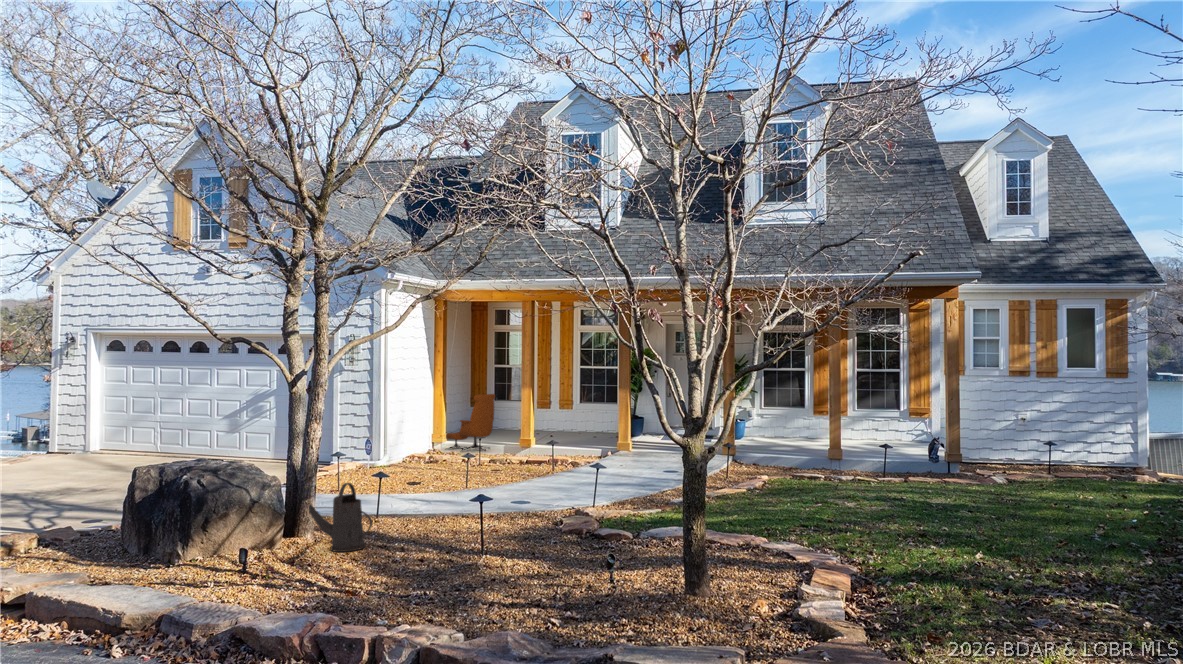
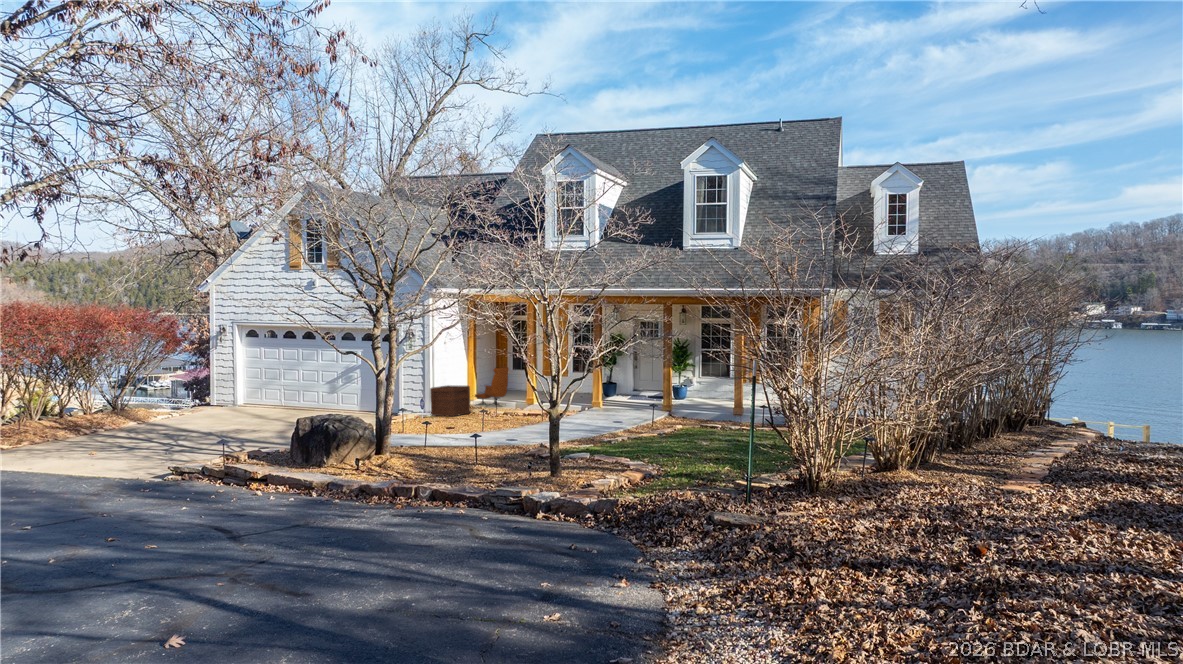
wooden crate: none [381,419,442,465] -> present [430,385,470,416]
watering can: present [309,483,372,552] -> none [383,428,421,463]

